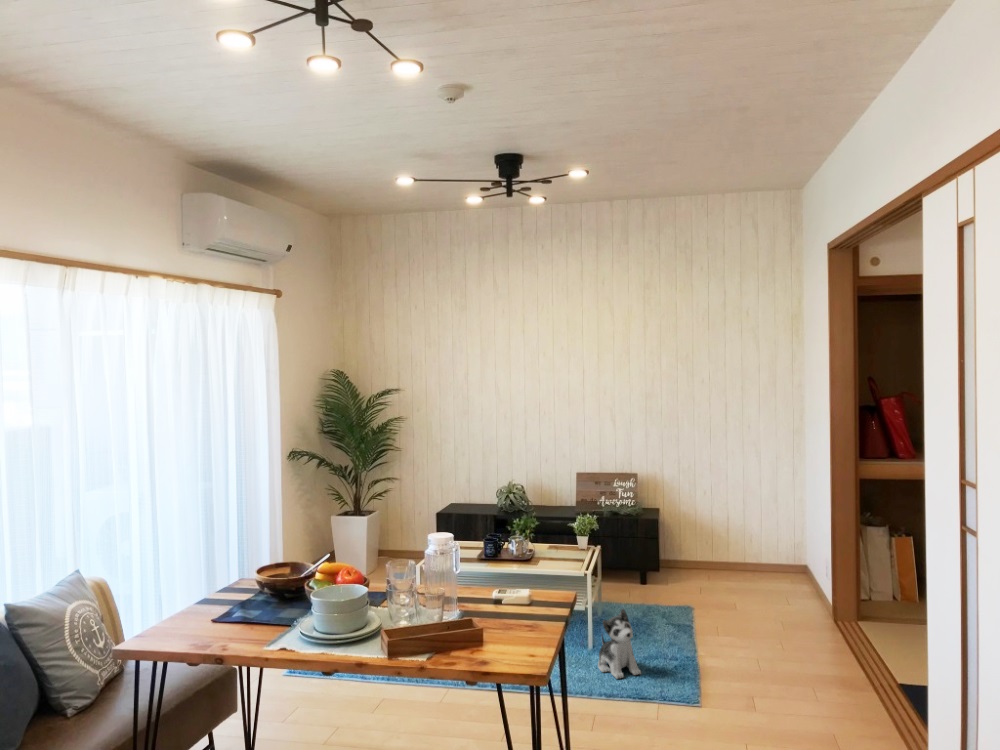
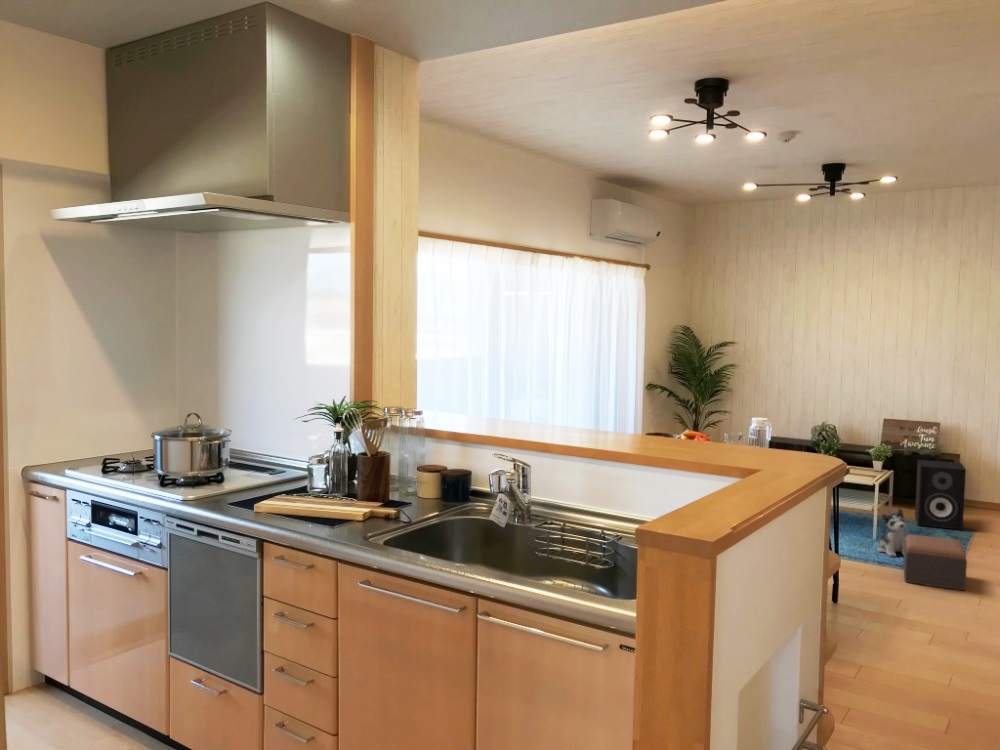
speaker: none [622,523,679,611] -> present [915,459,966,530]
footstool: none [638,652,724,733] -> present [903,534,967,590]

